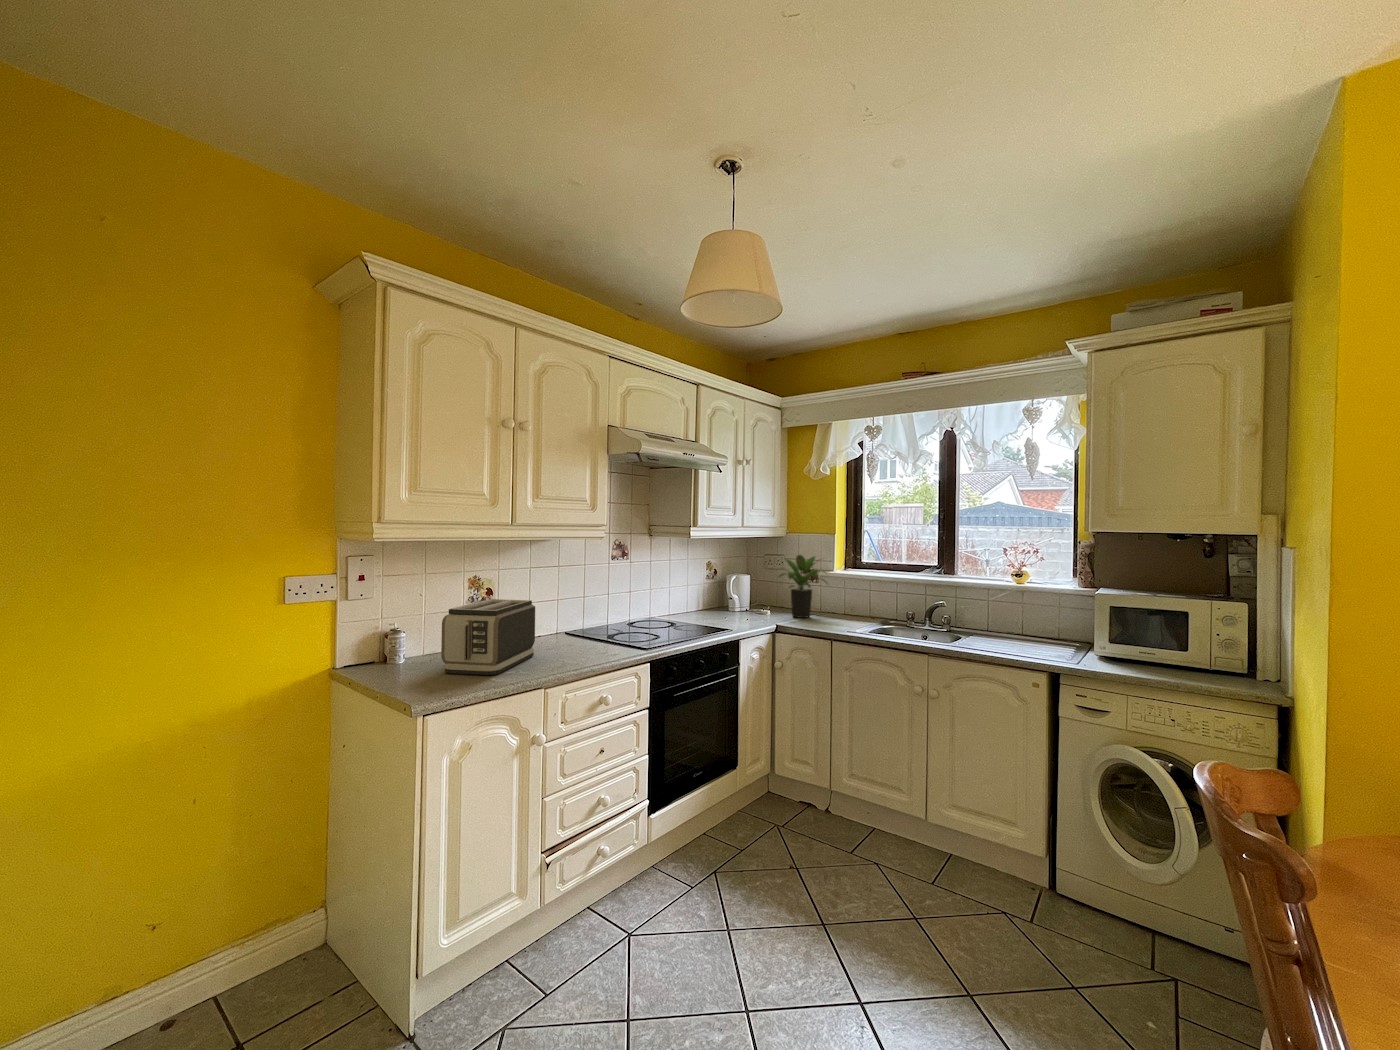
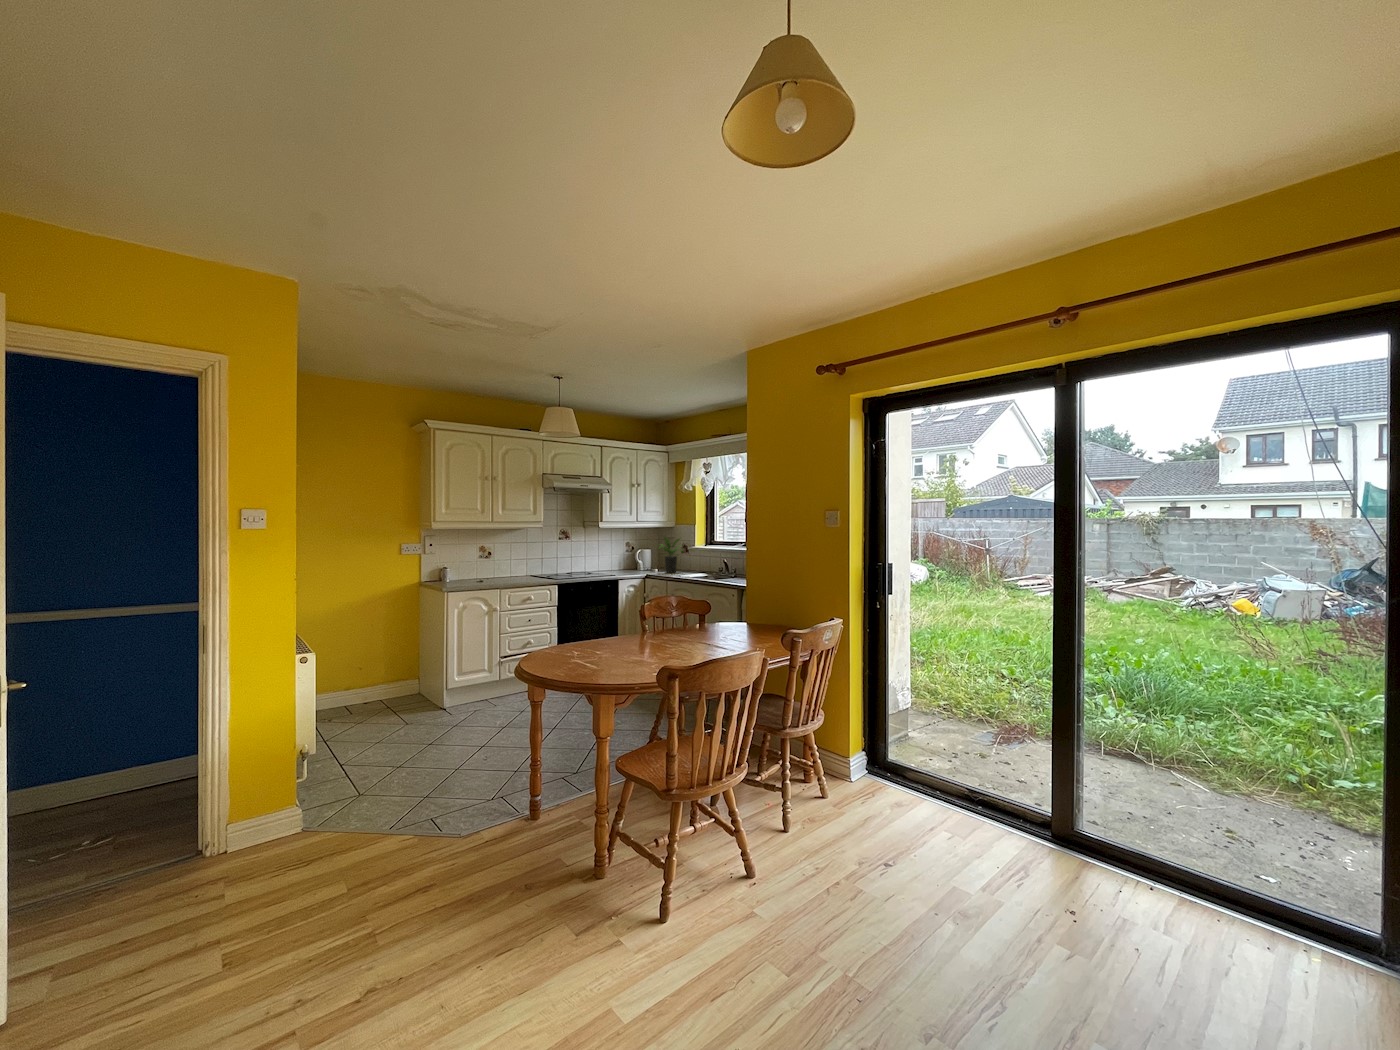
toaster: present [441,599,535,675] -> none [460,556,504,583]

